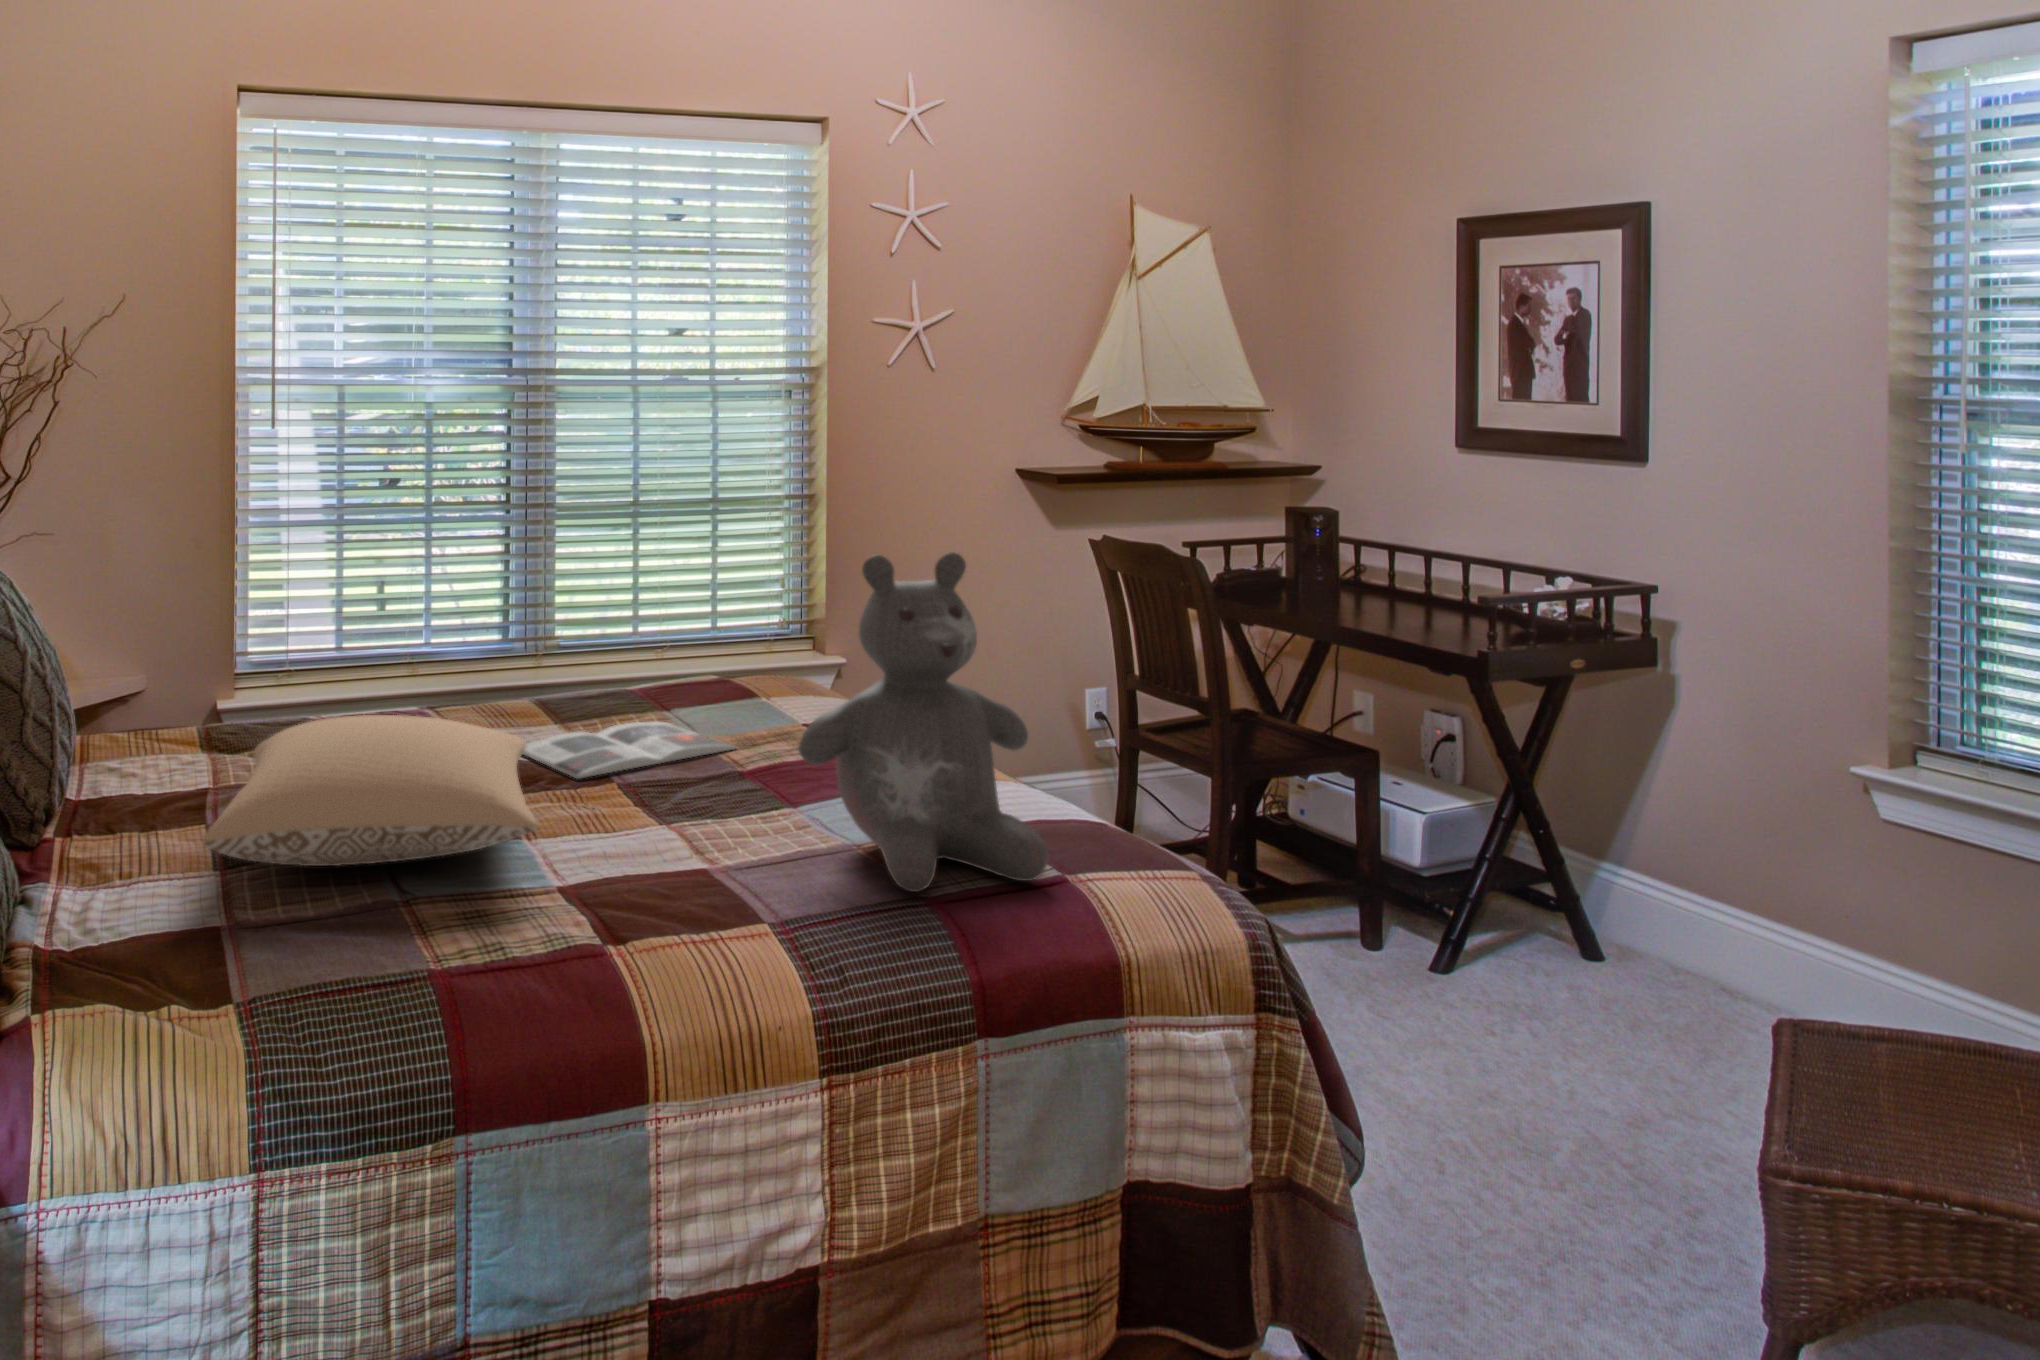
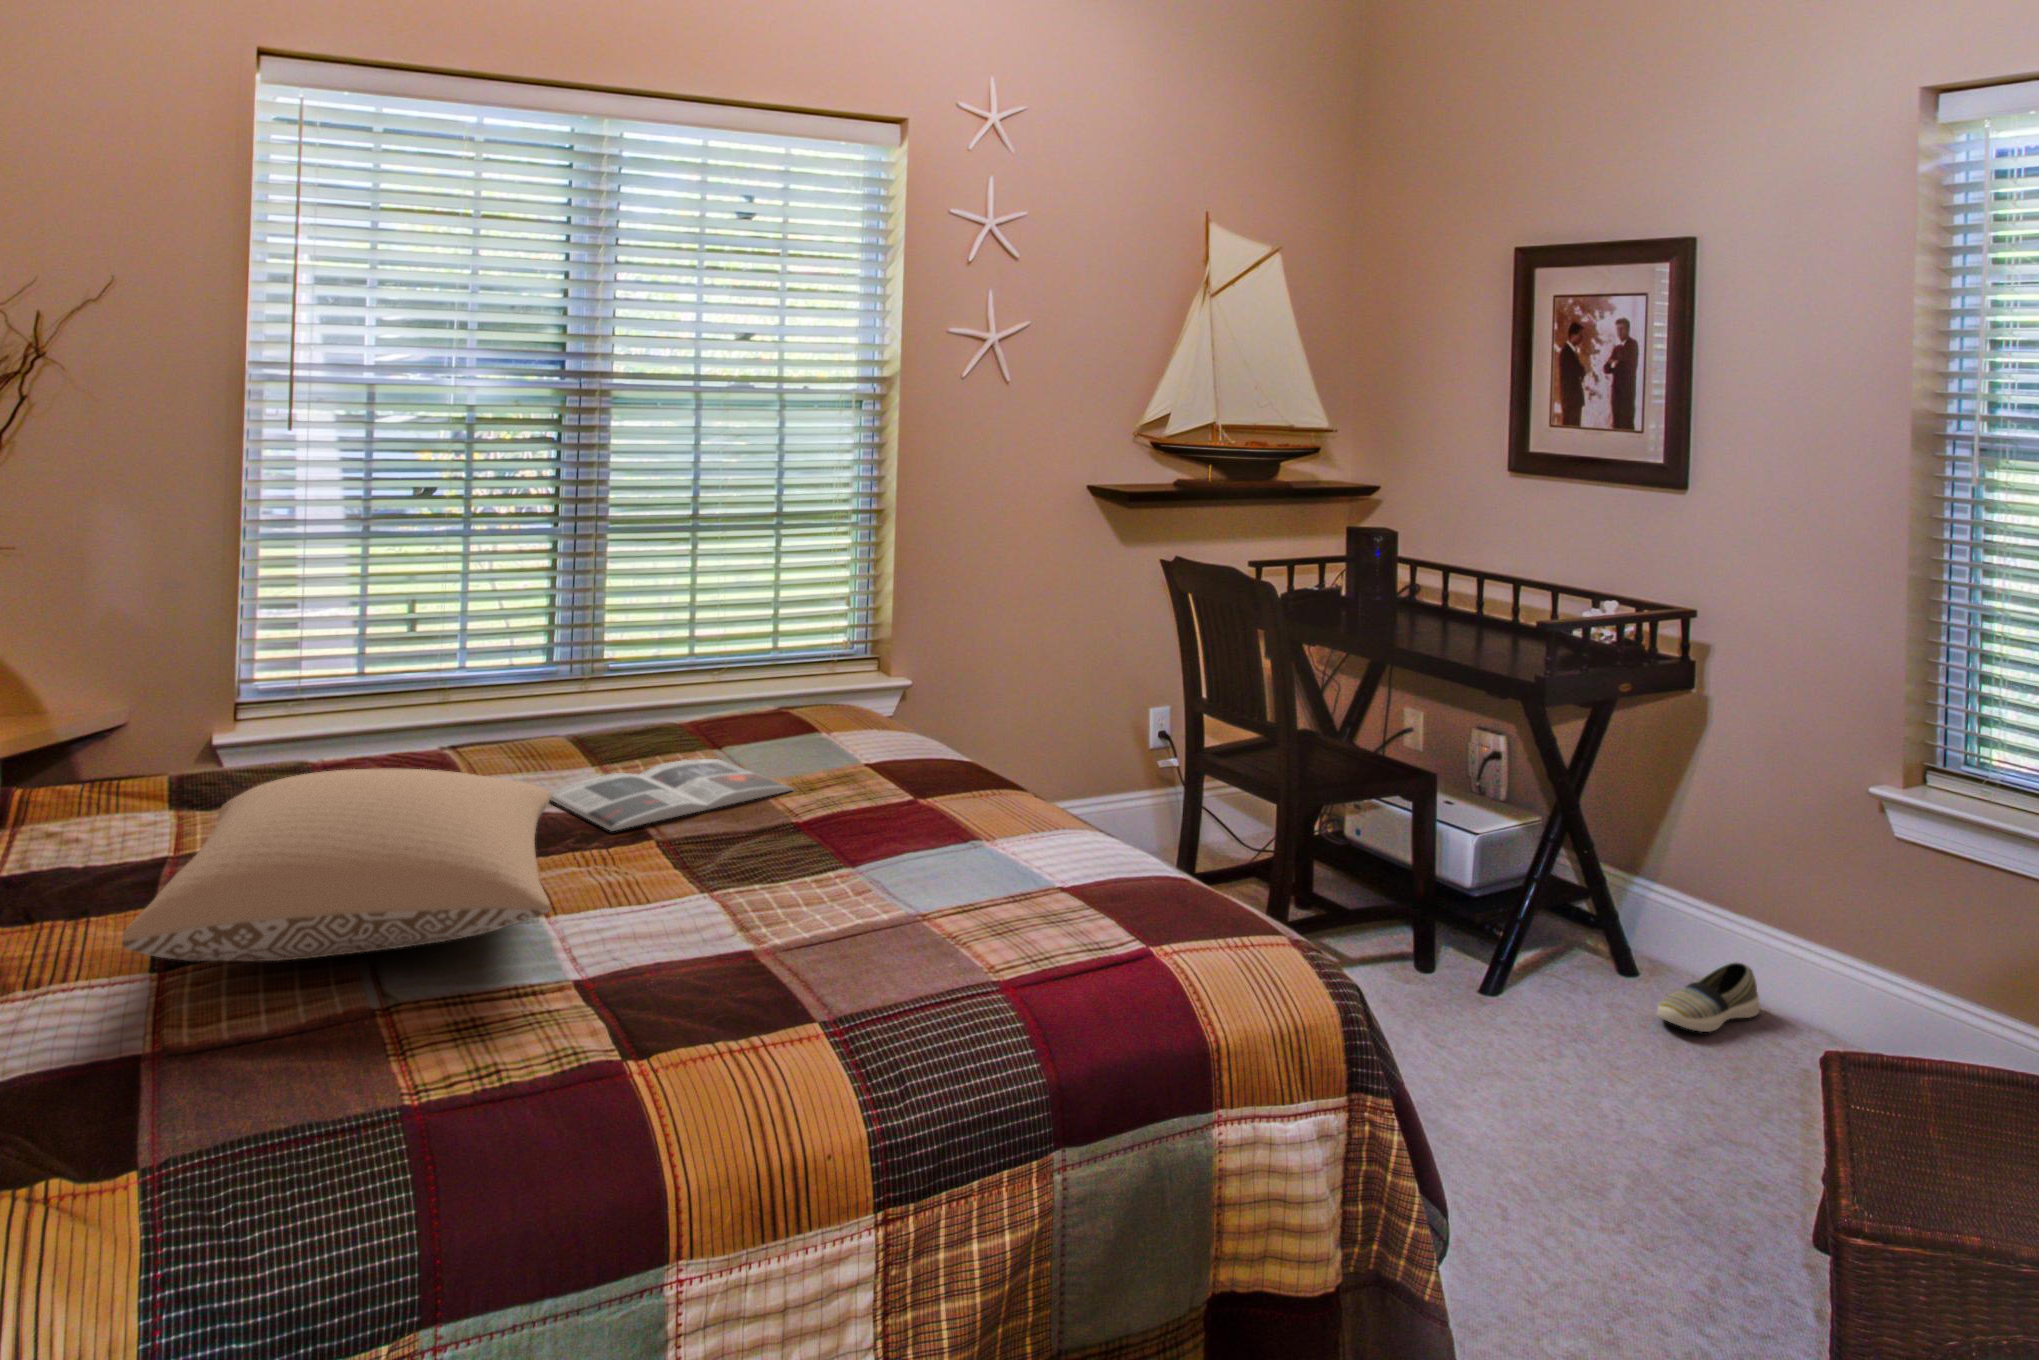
teddy bear: present [799,552,1048,892] -> none [859,582,1134,972]
shoe: none [1621,950,1738,1017] -> present [1657,962,1760,1032]

